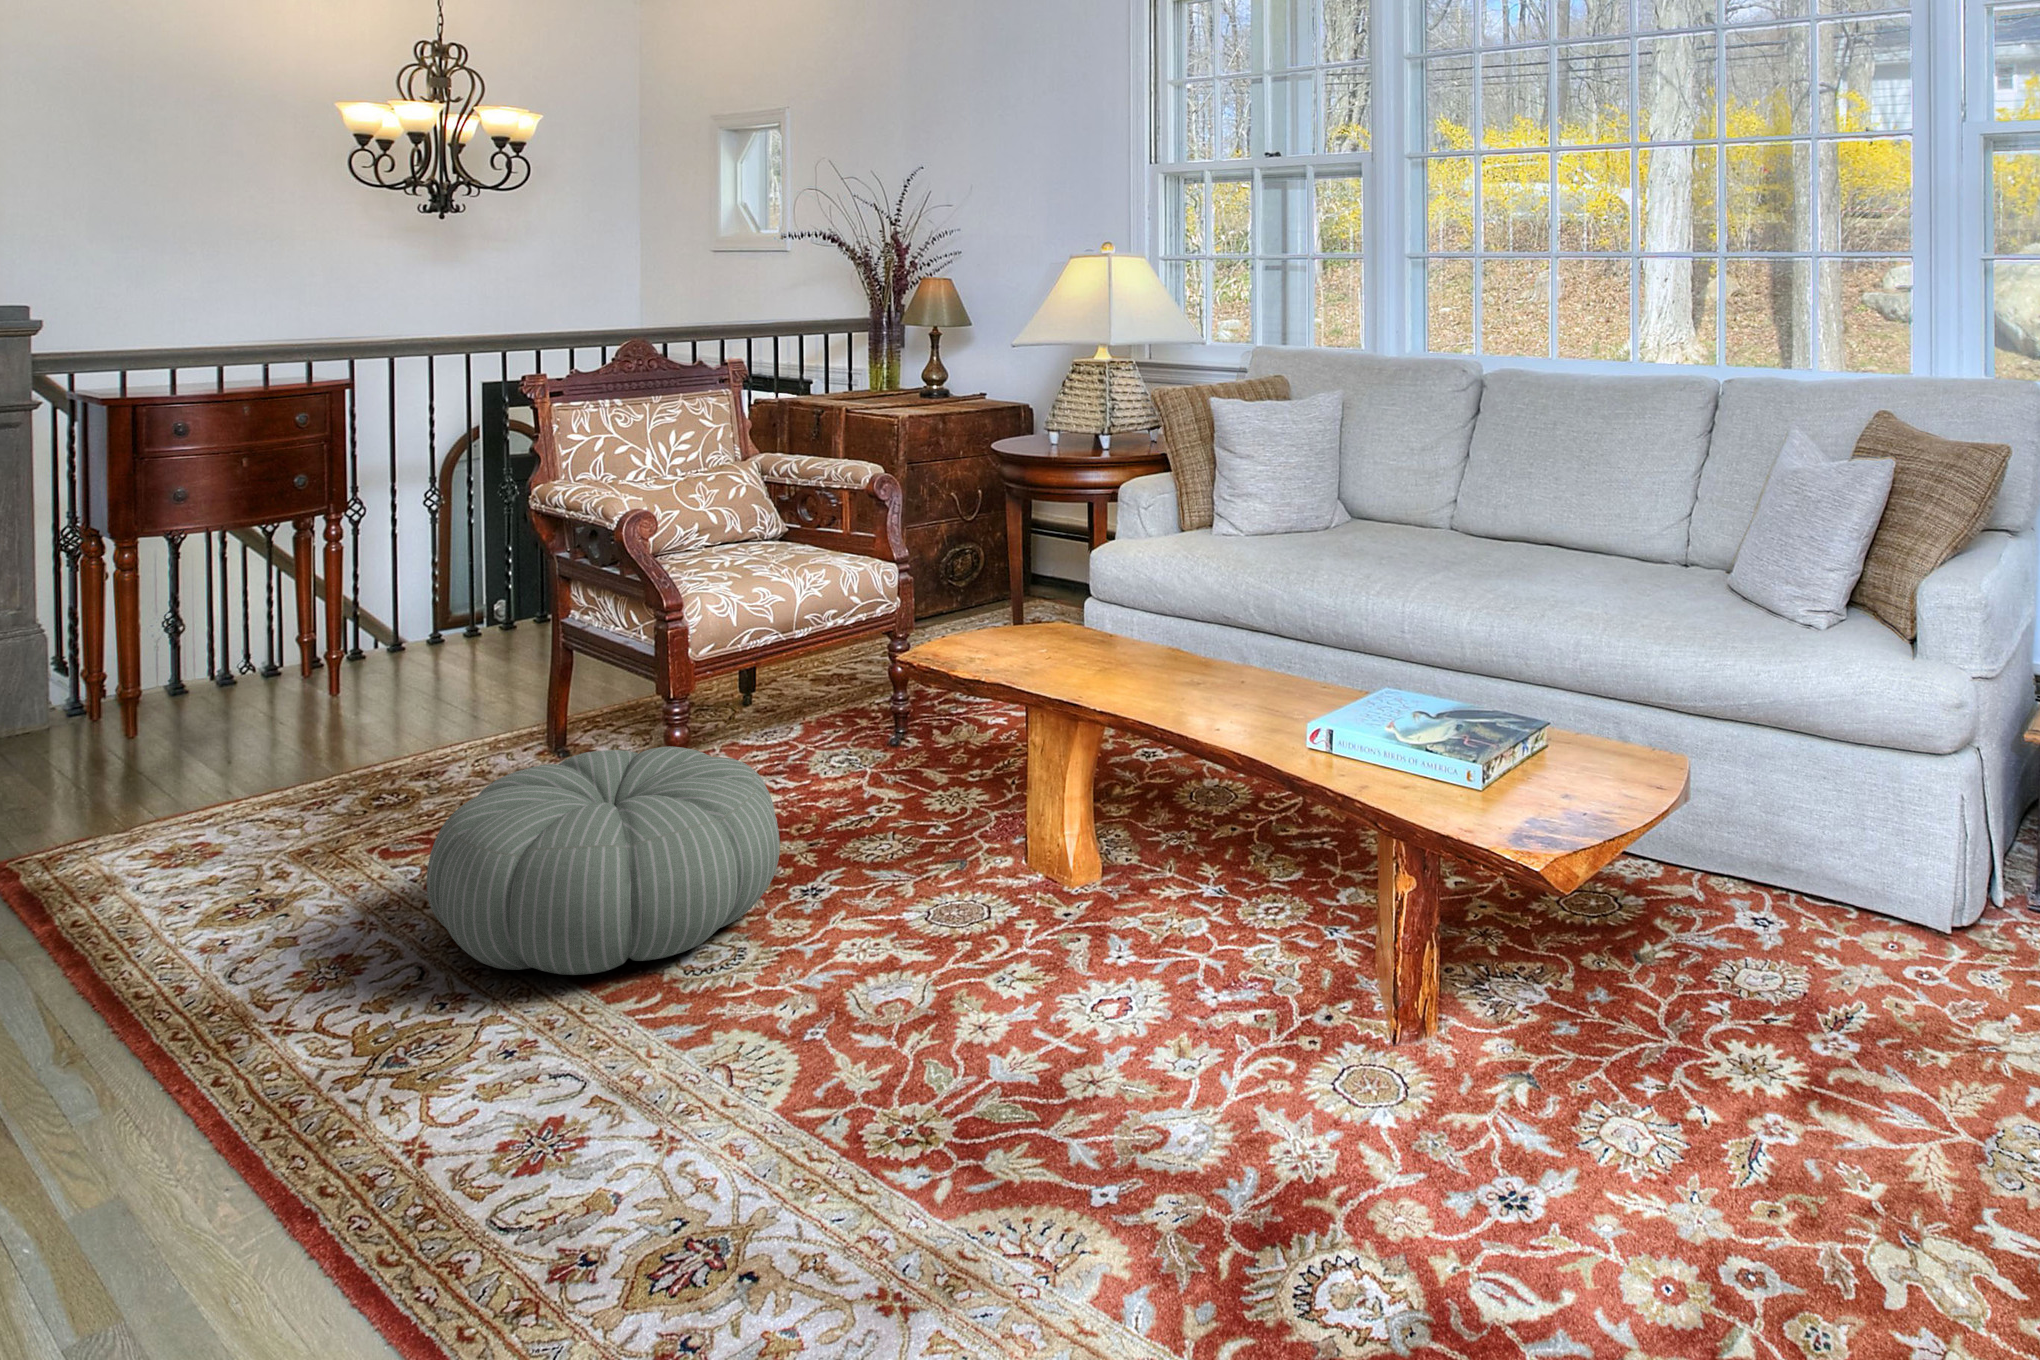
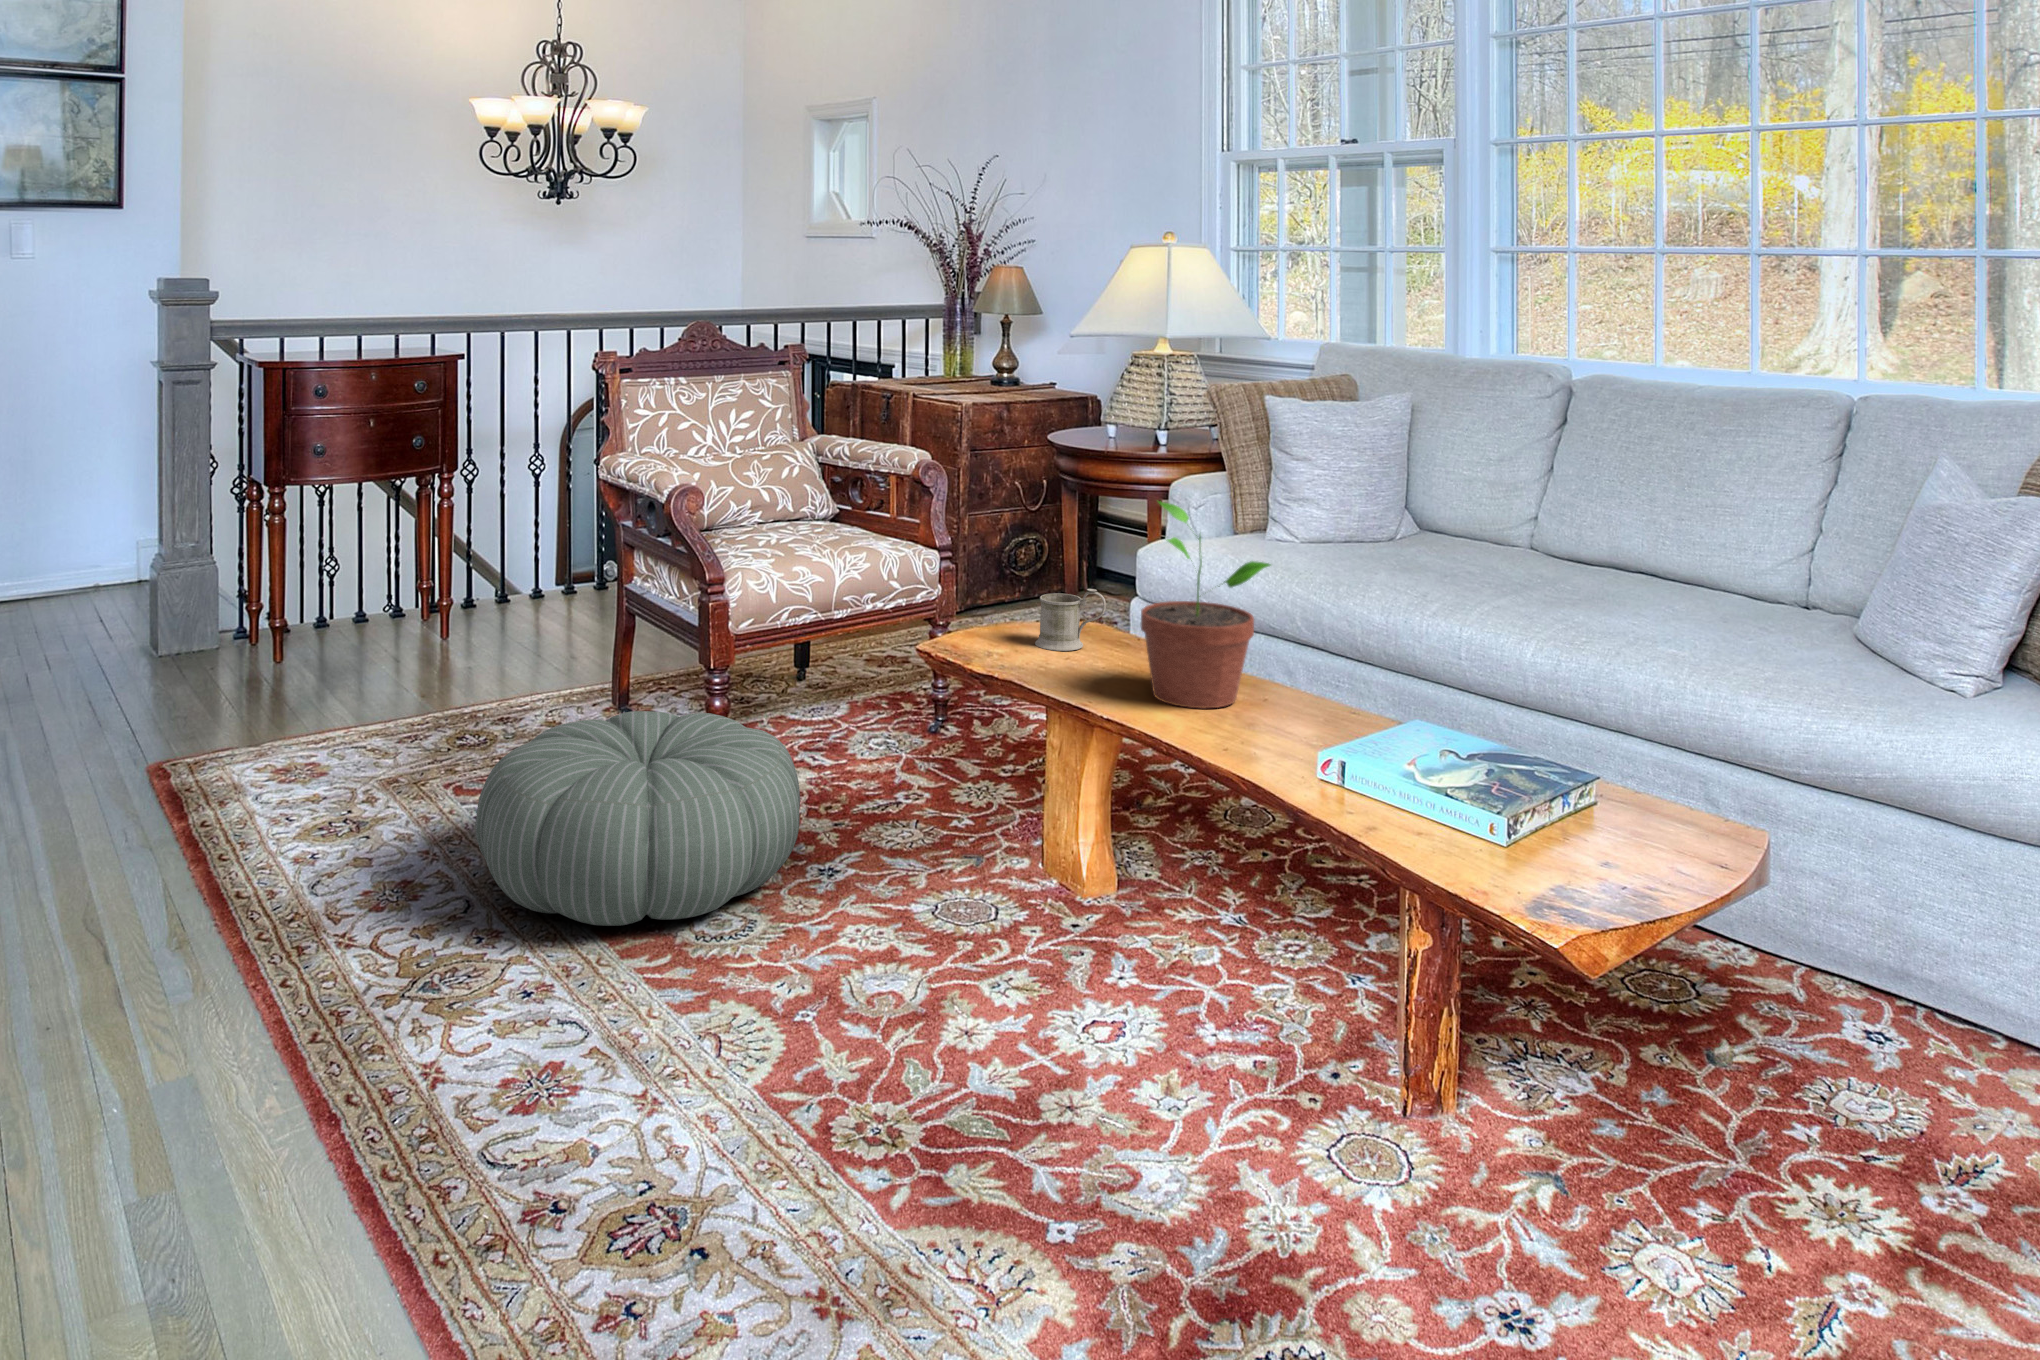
potted plant: none [1115,499,1238,694] -> present [1141,501,1270,708]
mug: none [1005,588,1073,651] -> present [1035,589,1106,651]

